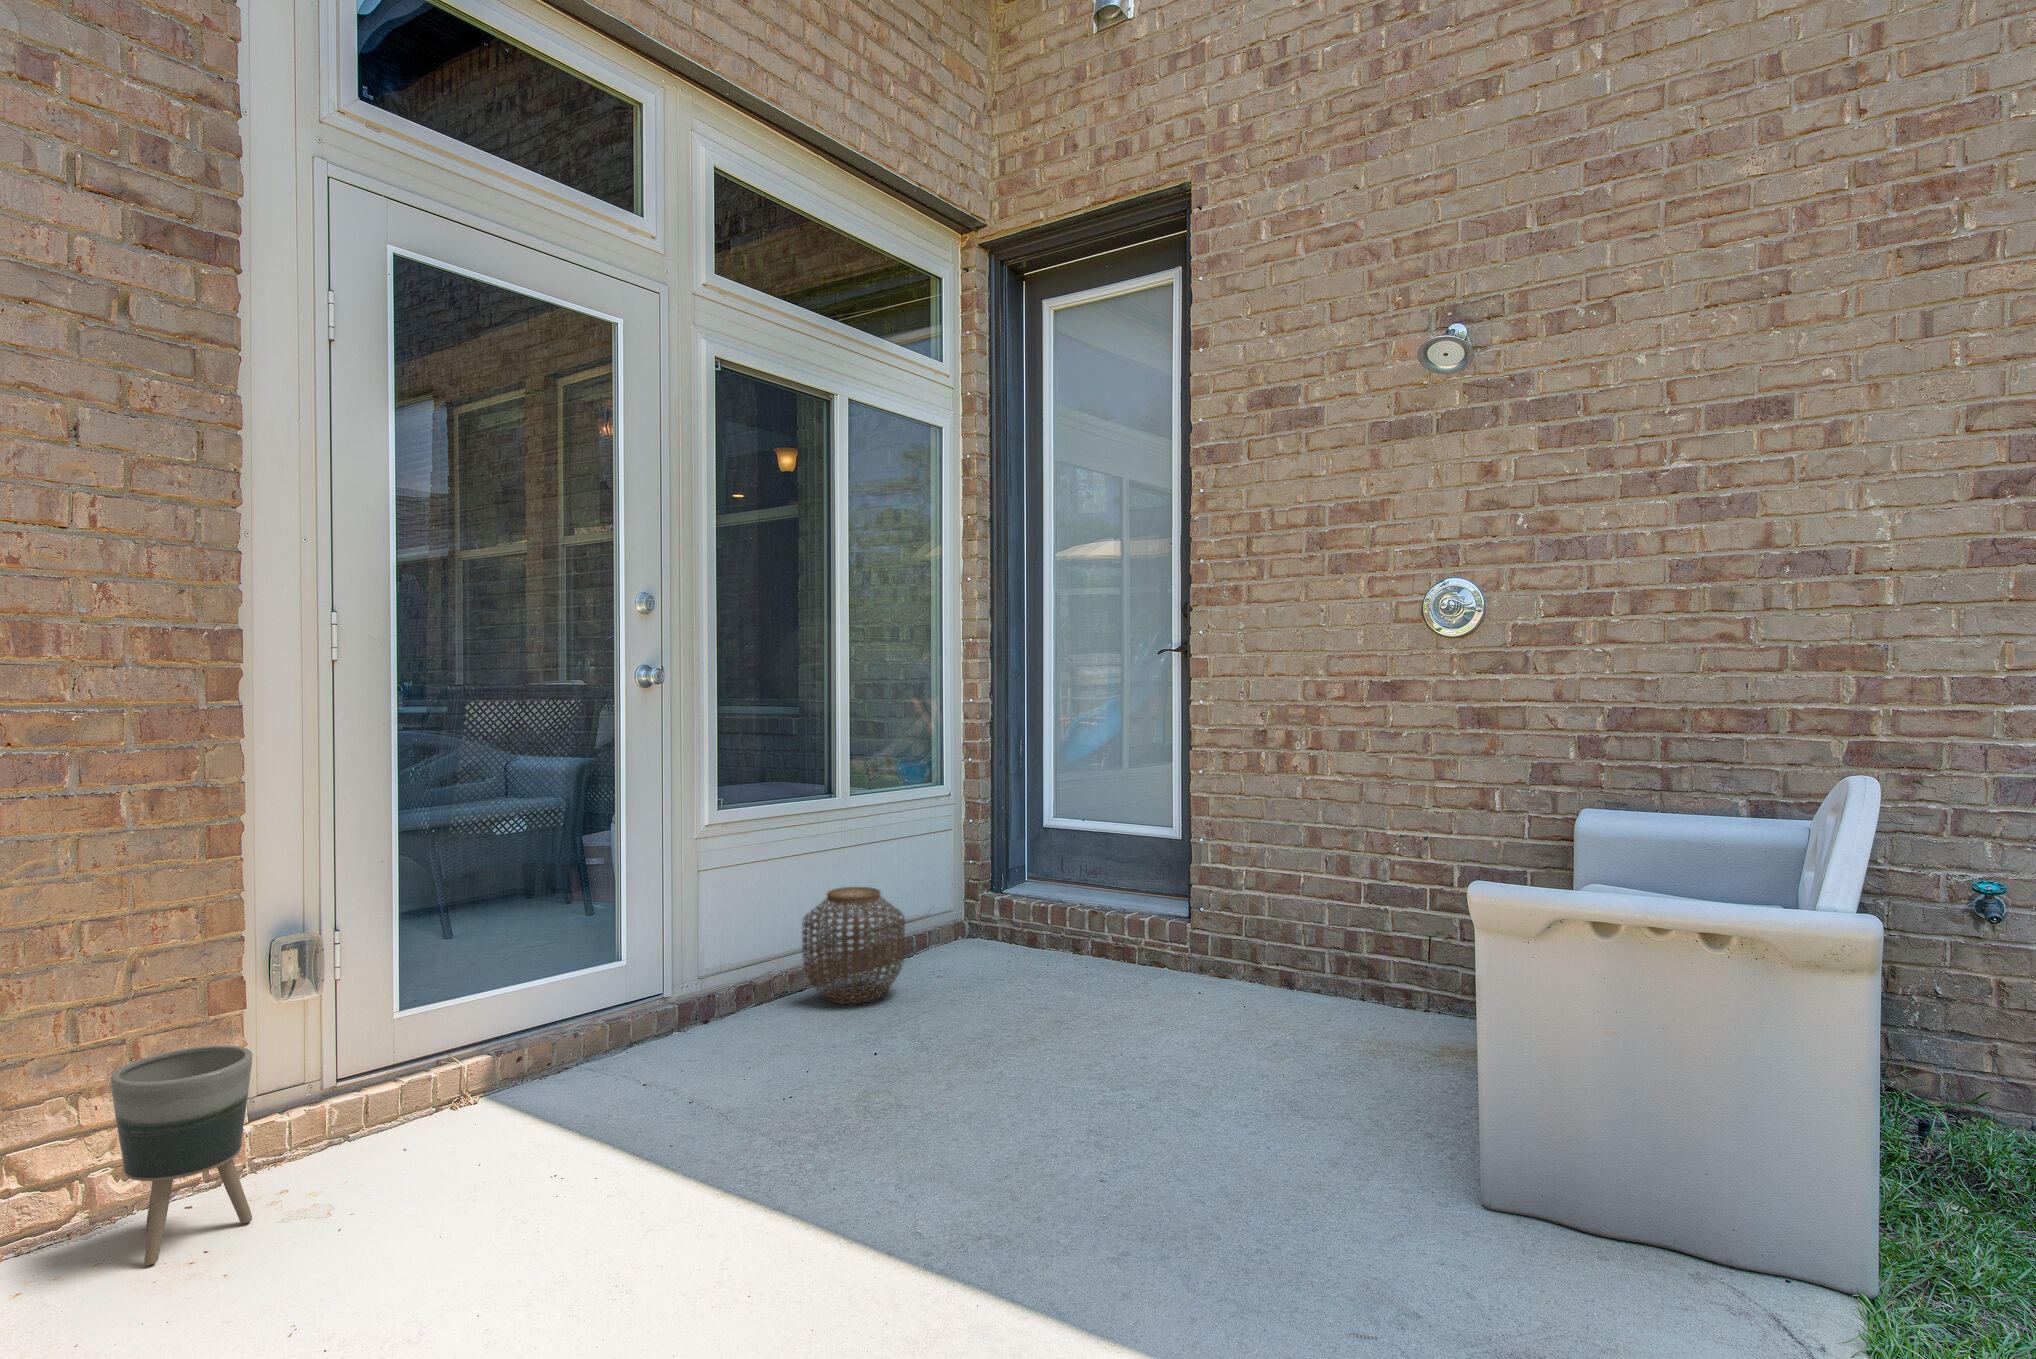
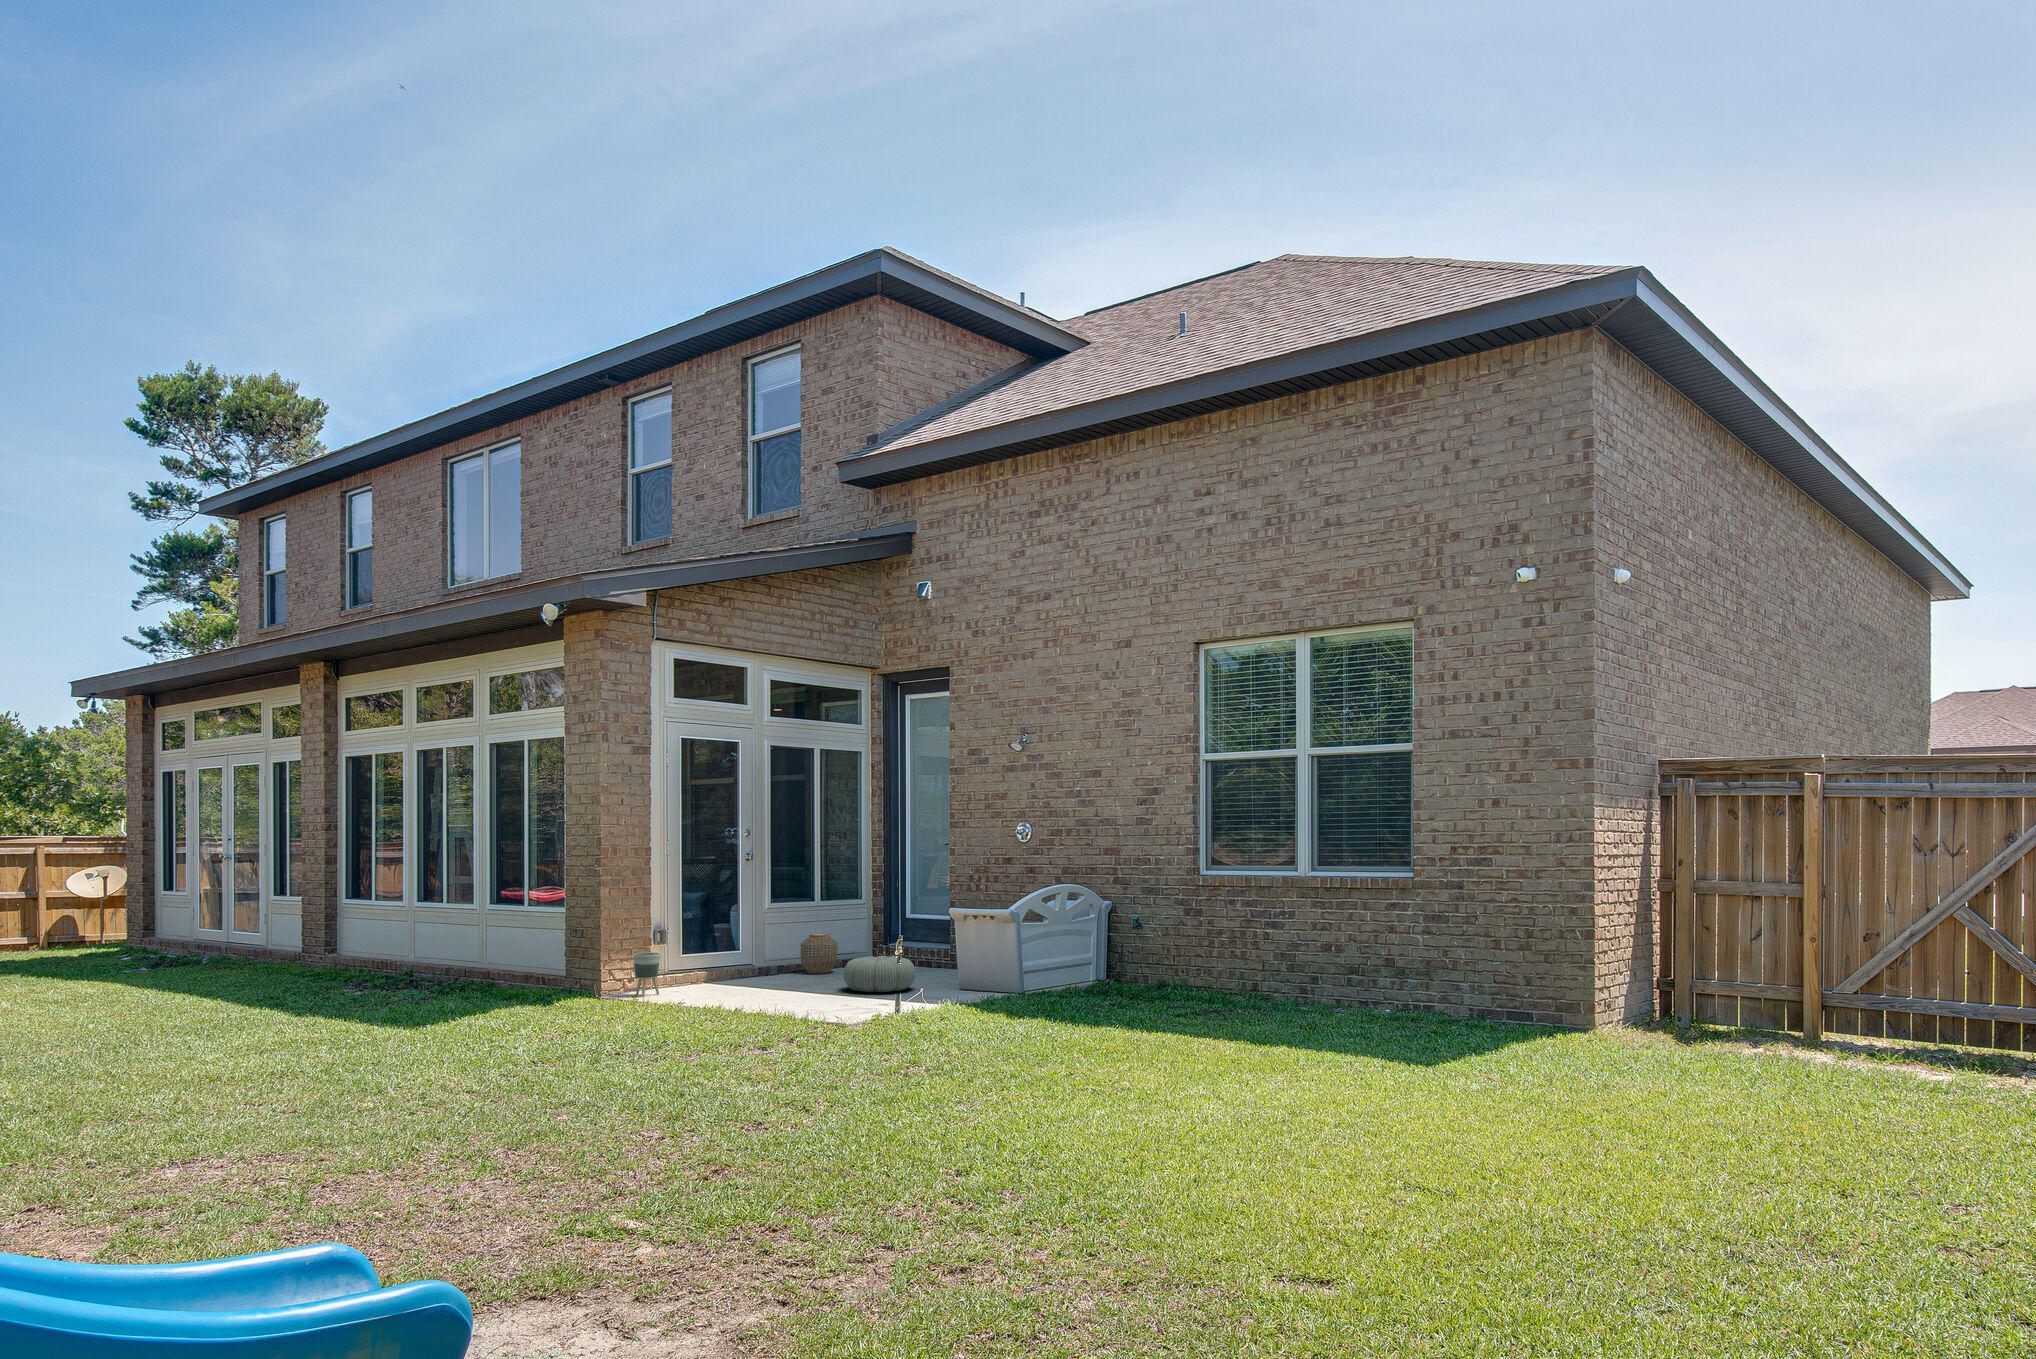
pouf: none [987,995,1242,1163] -> present [844,956,915,992]

